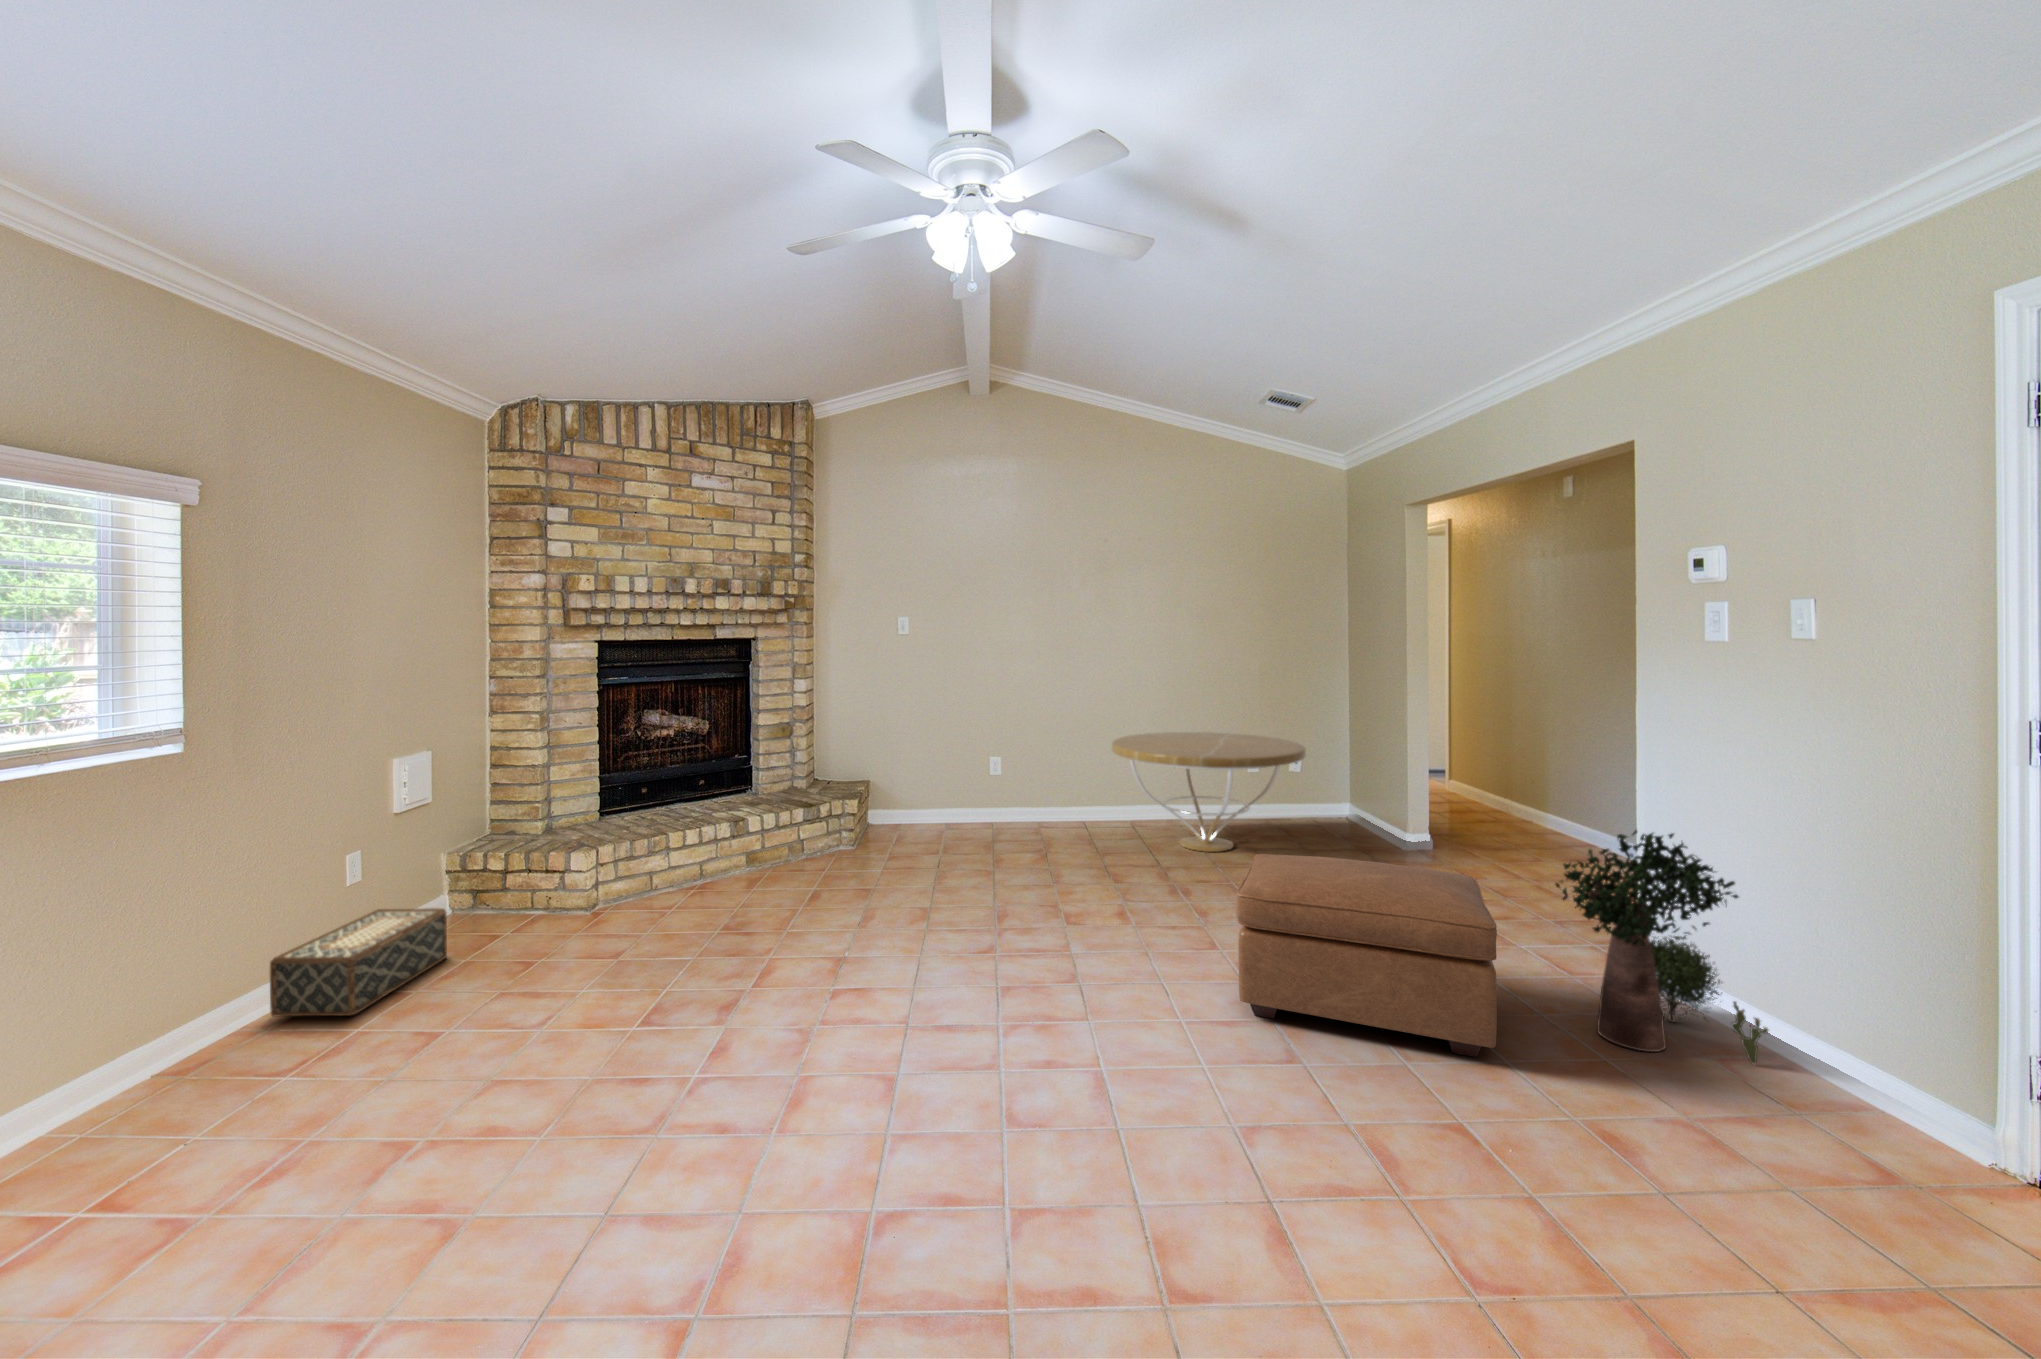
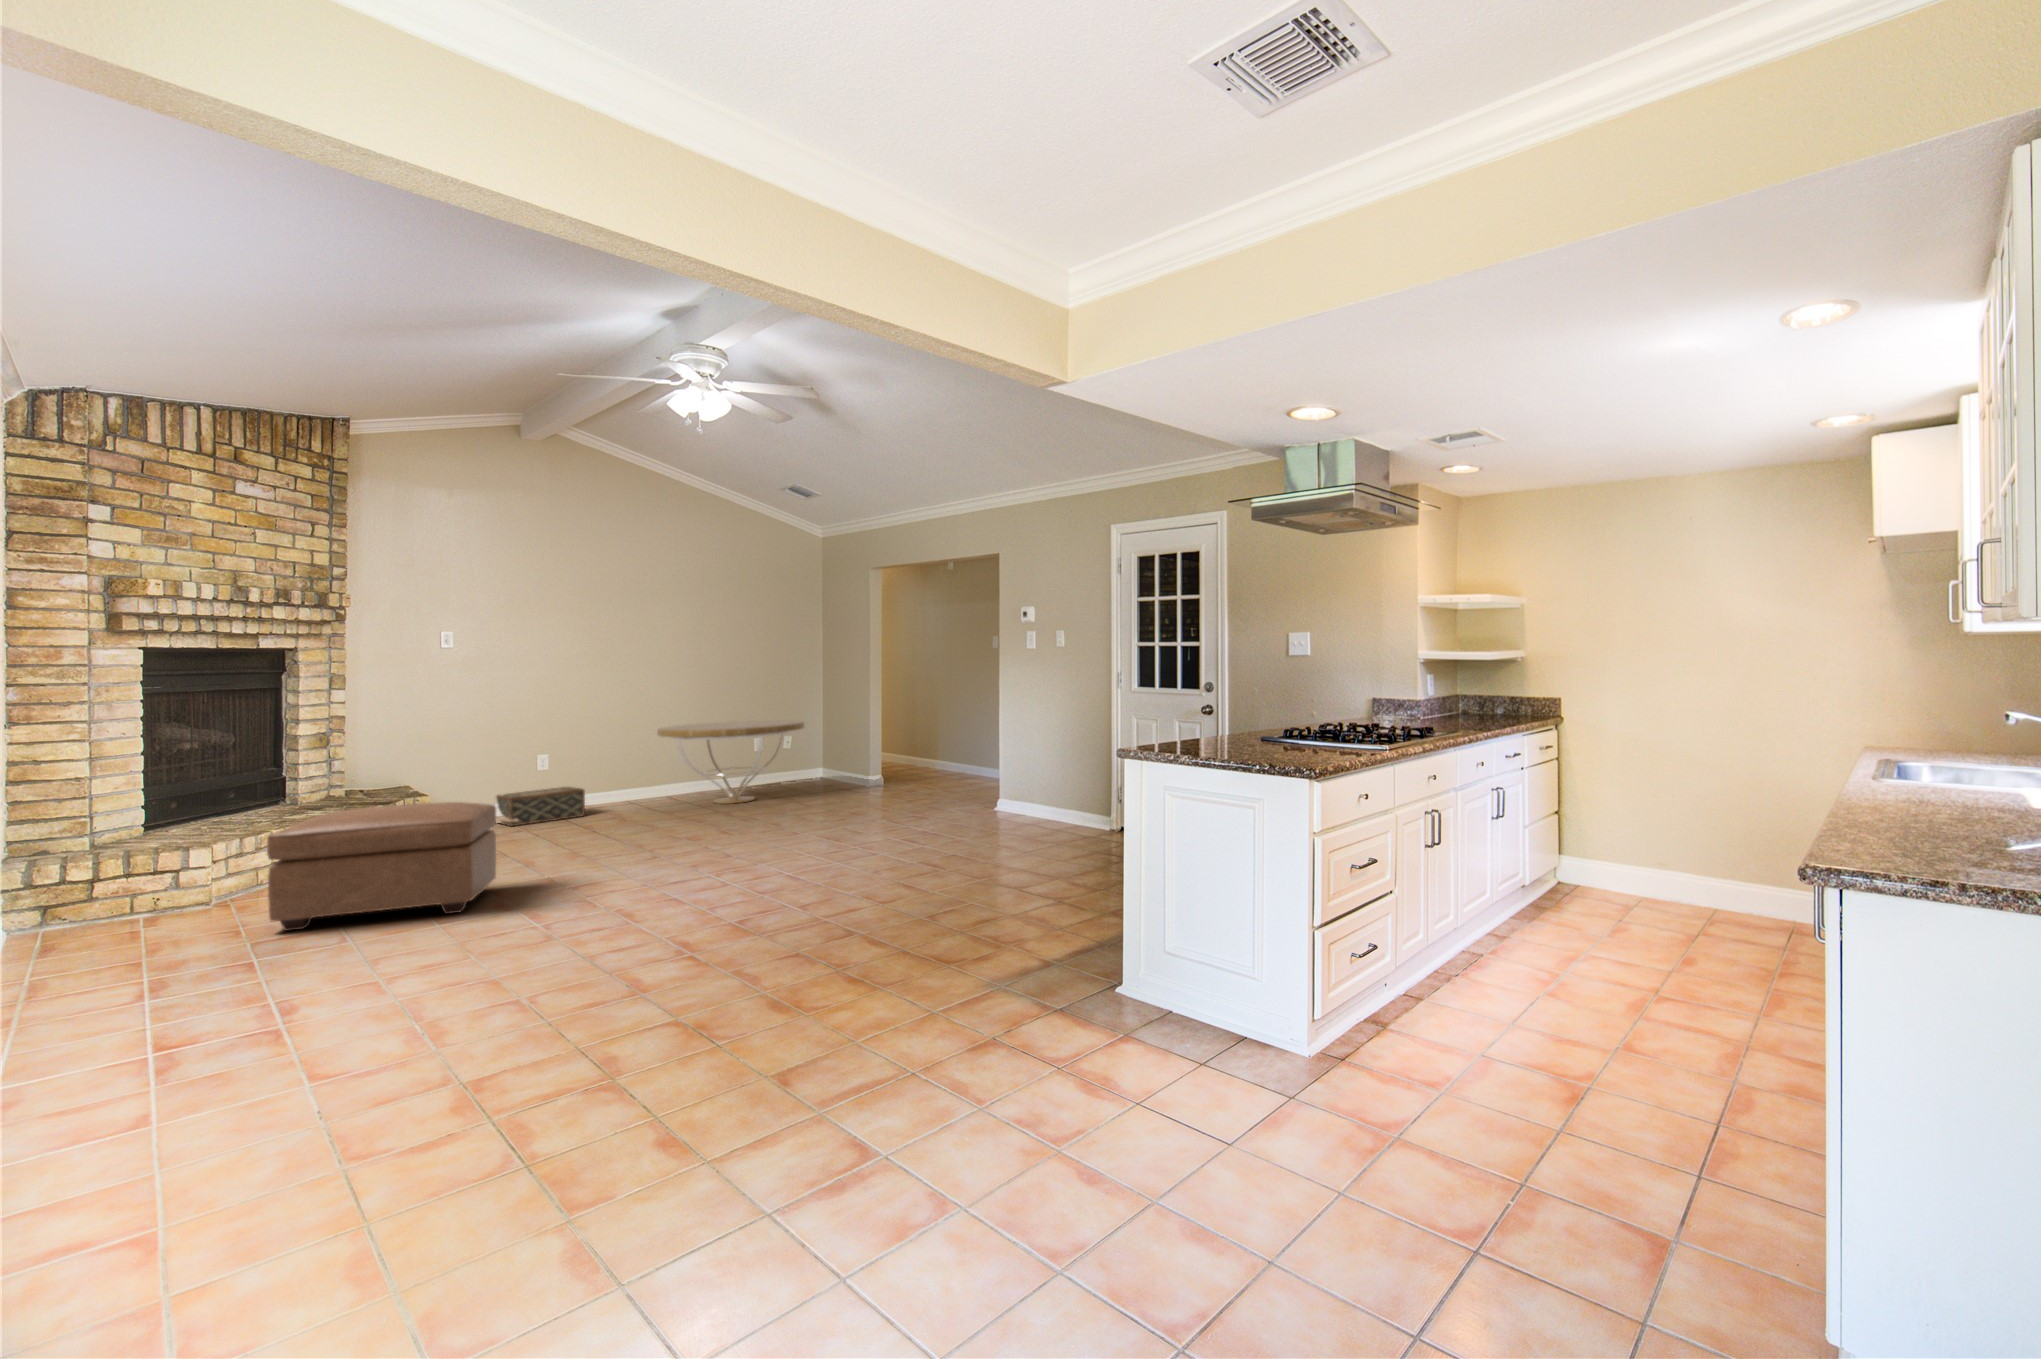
potted plant: present [1555,830,1768,1064] -> none [958,720,1034,818]
ottoman: present [1236,854,1497,1057] -> present [267,802,496,931]
woven basket: present [270,908,447,1016] -> present [496,787,585,826]

